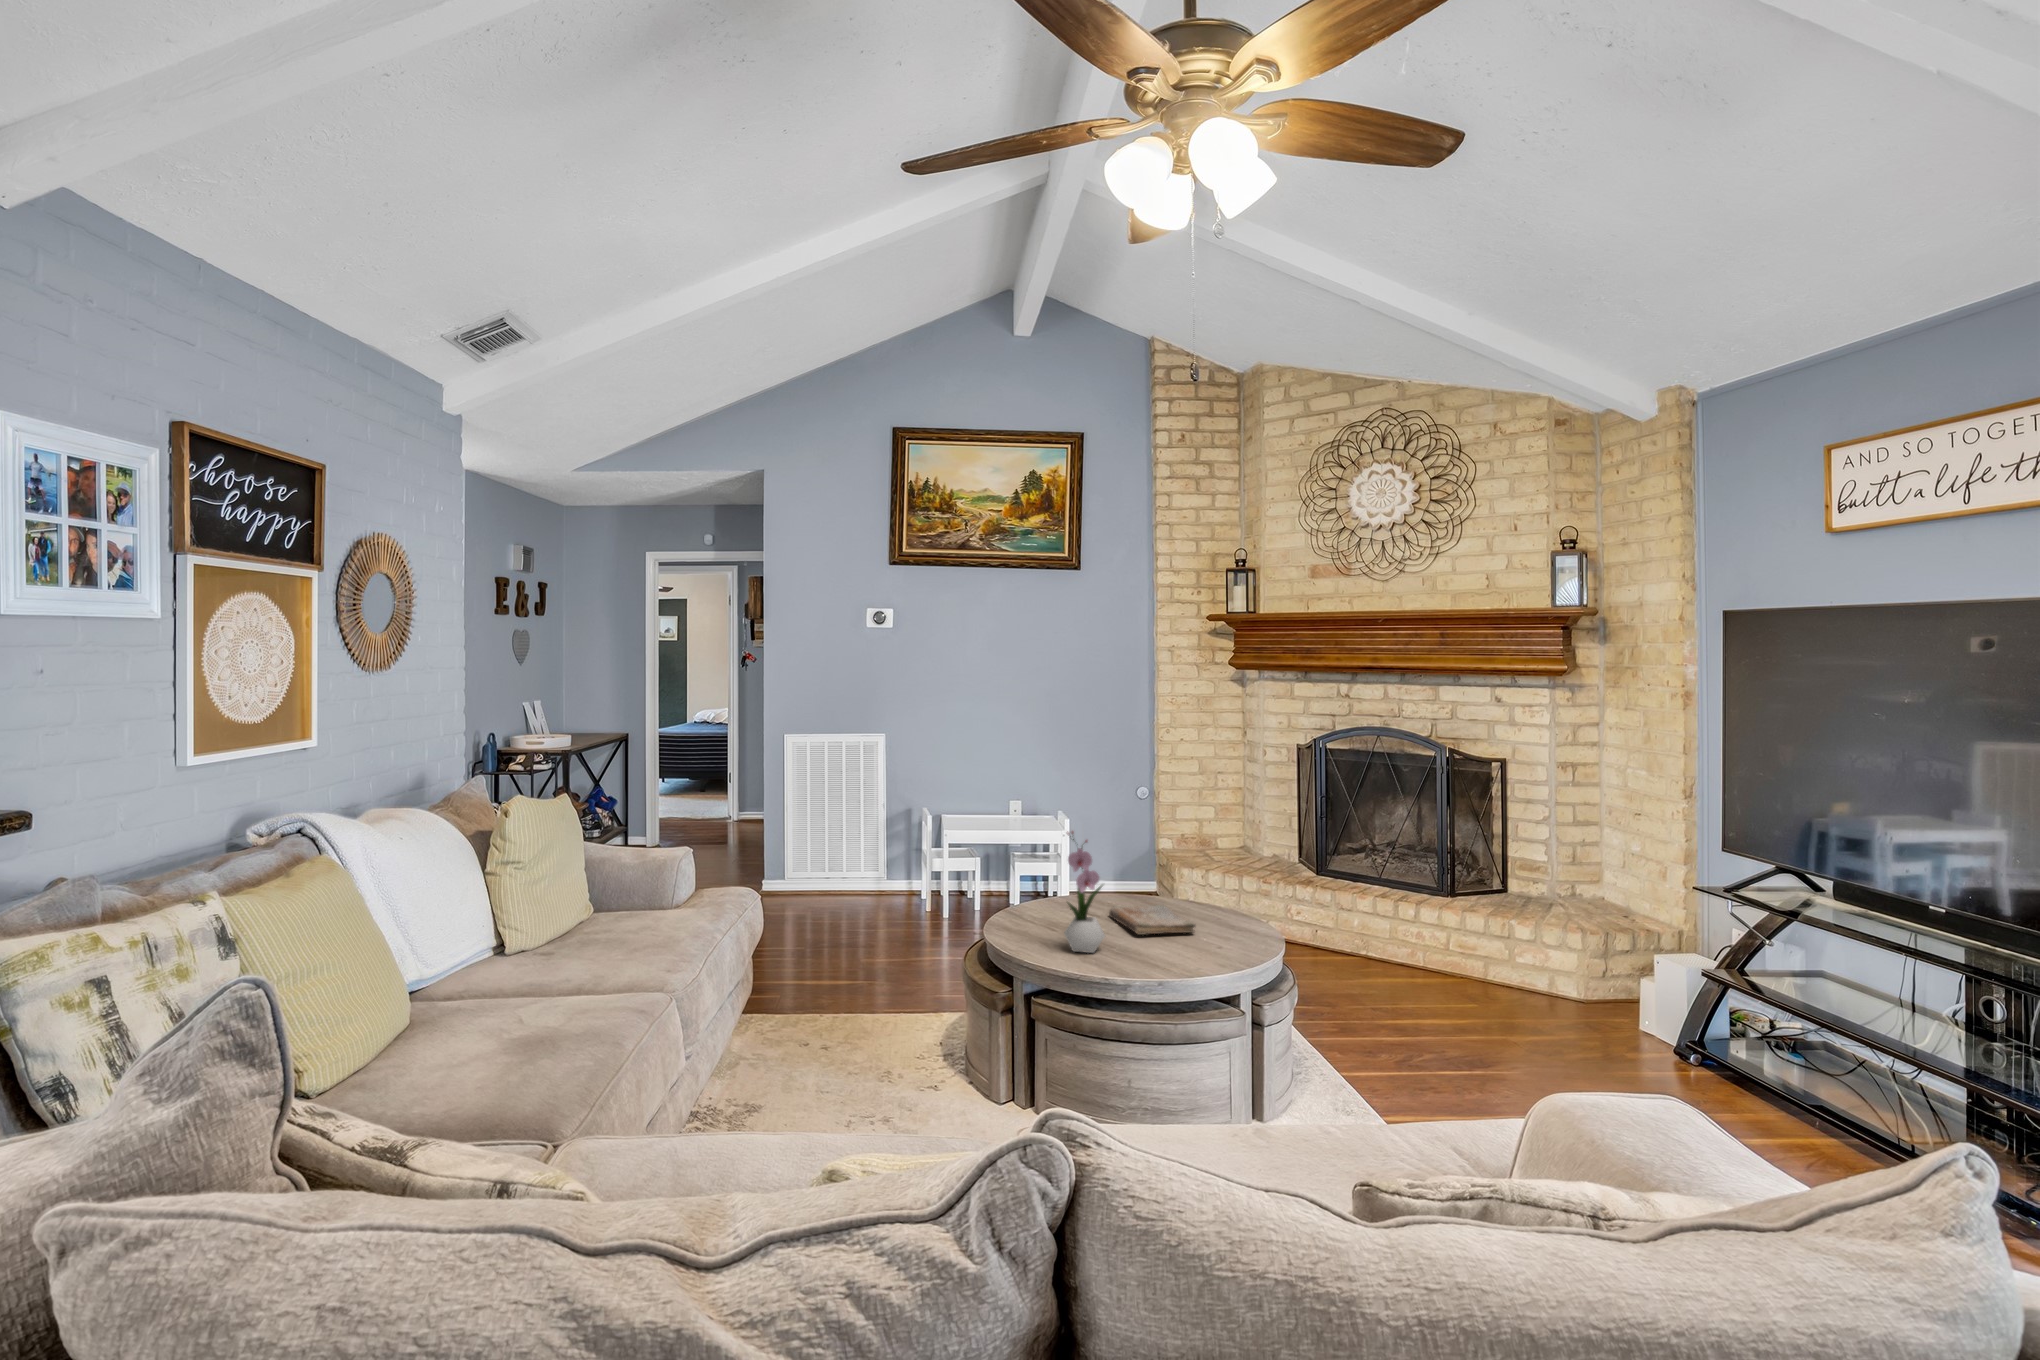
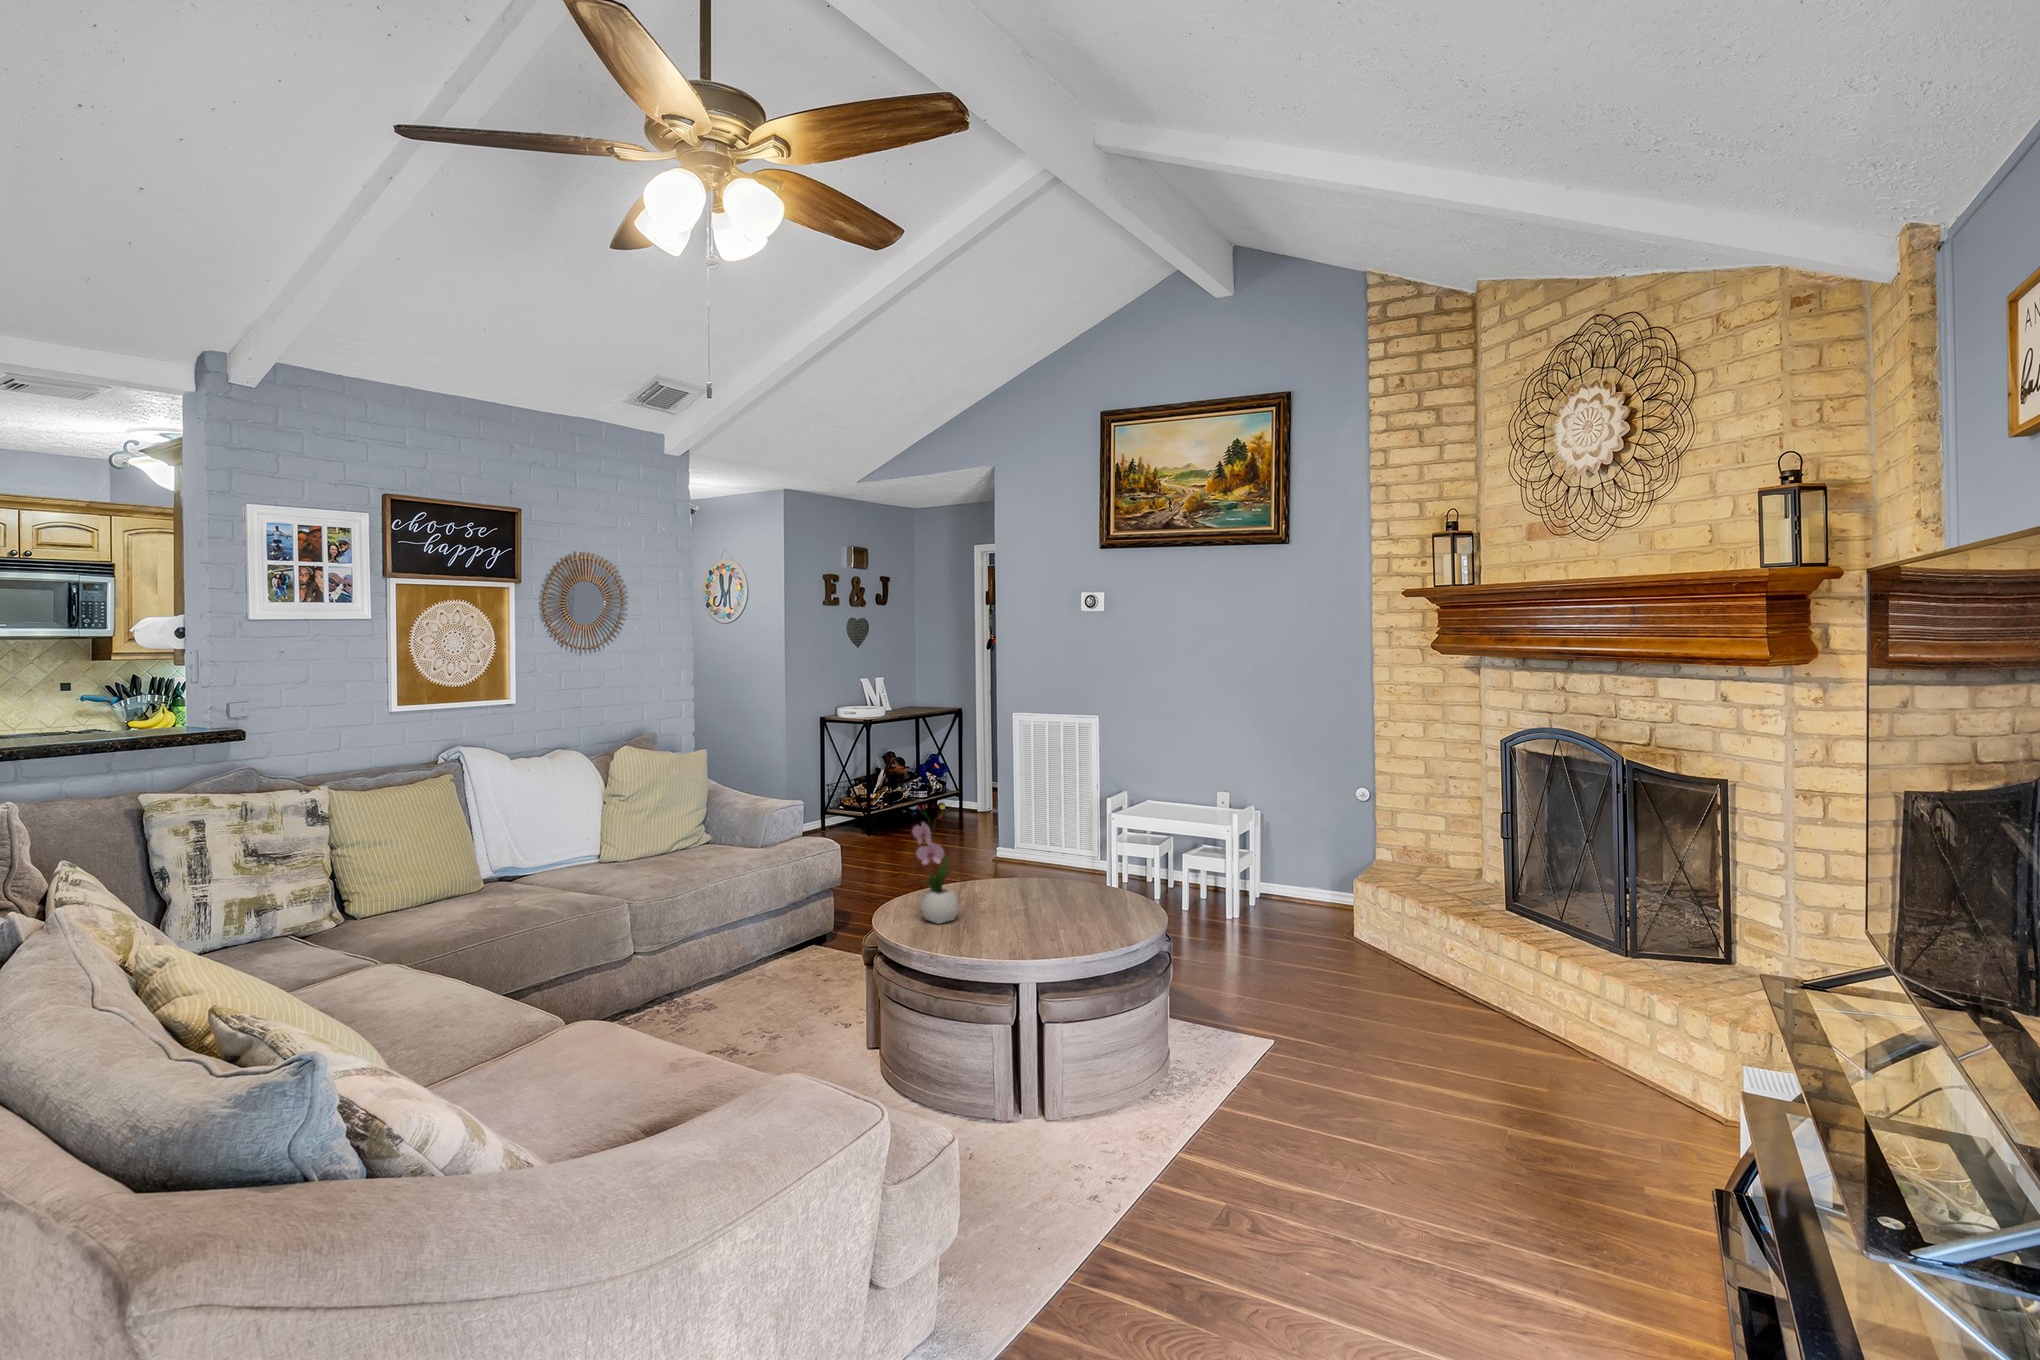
book: present [1109,905,1195,935] -> none [1008,889,1091,923]

